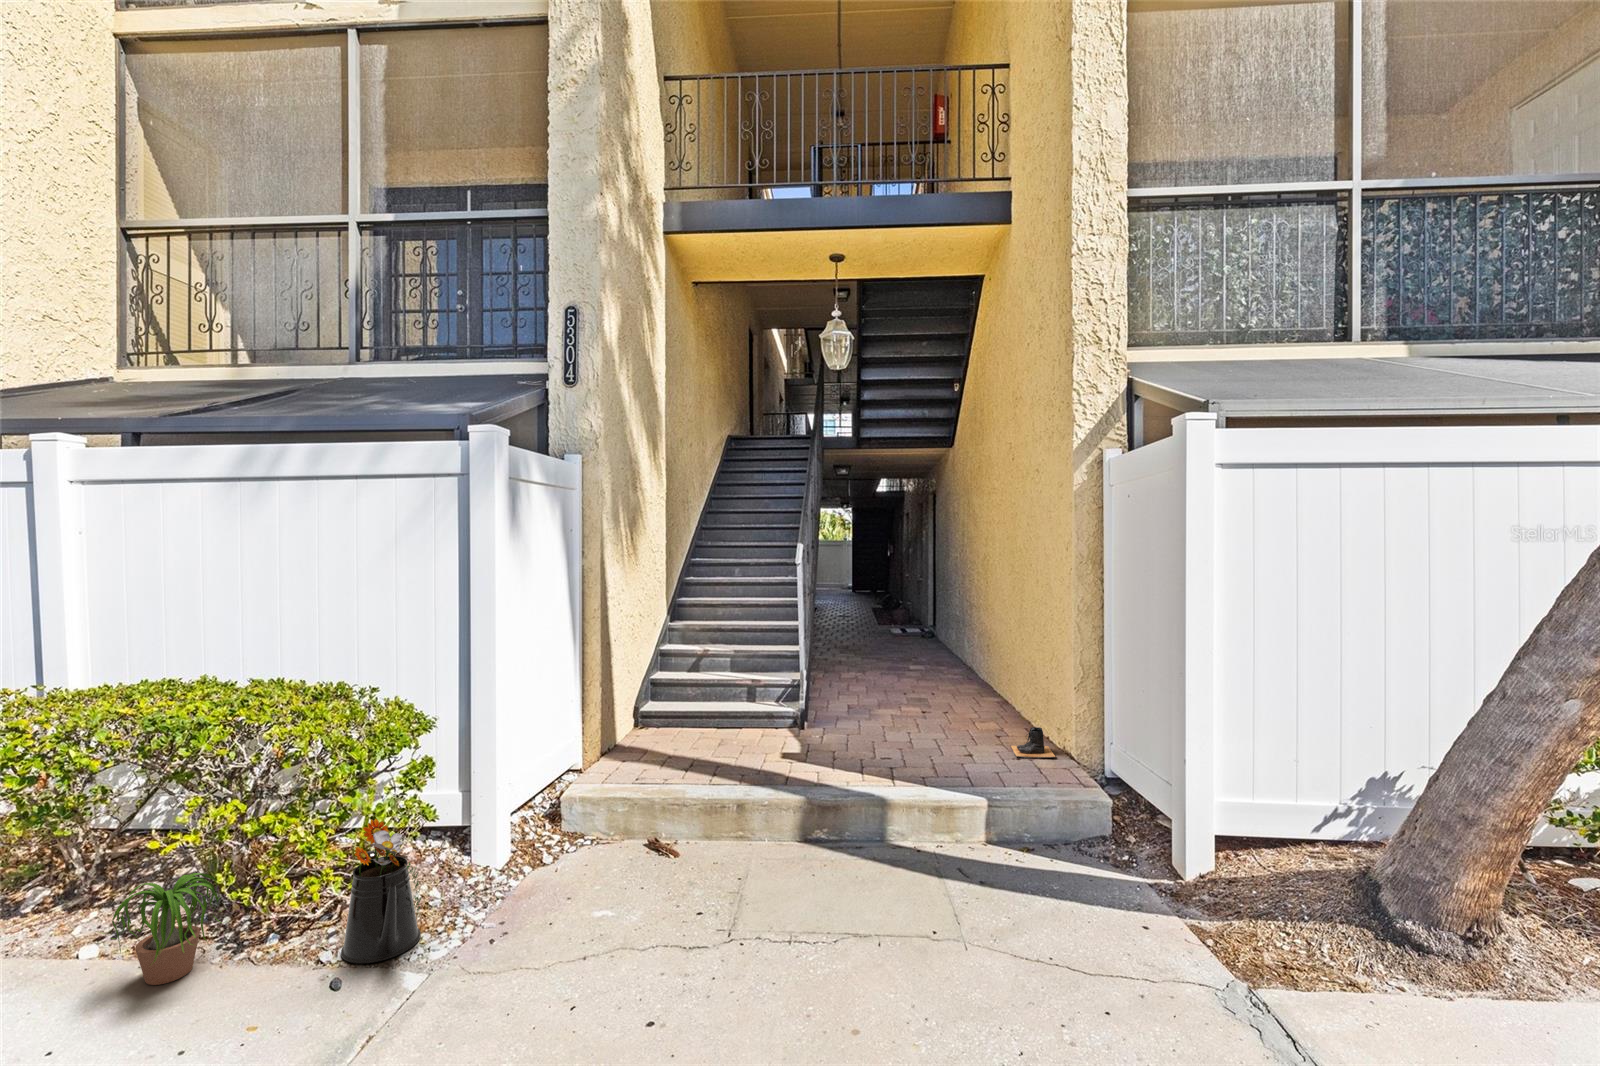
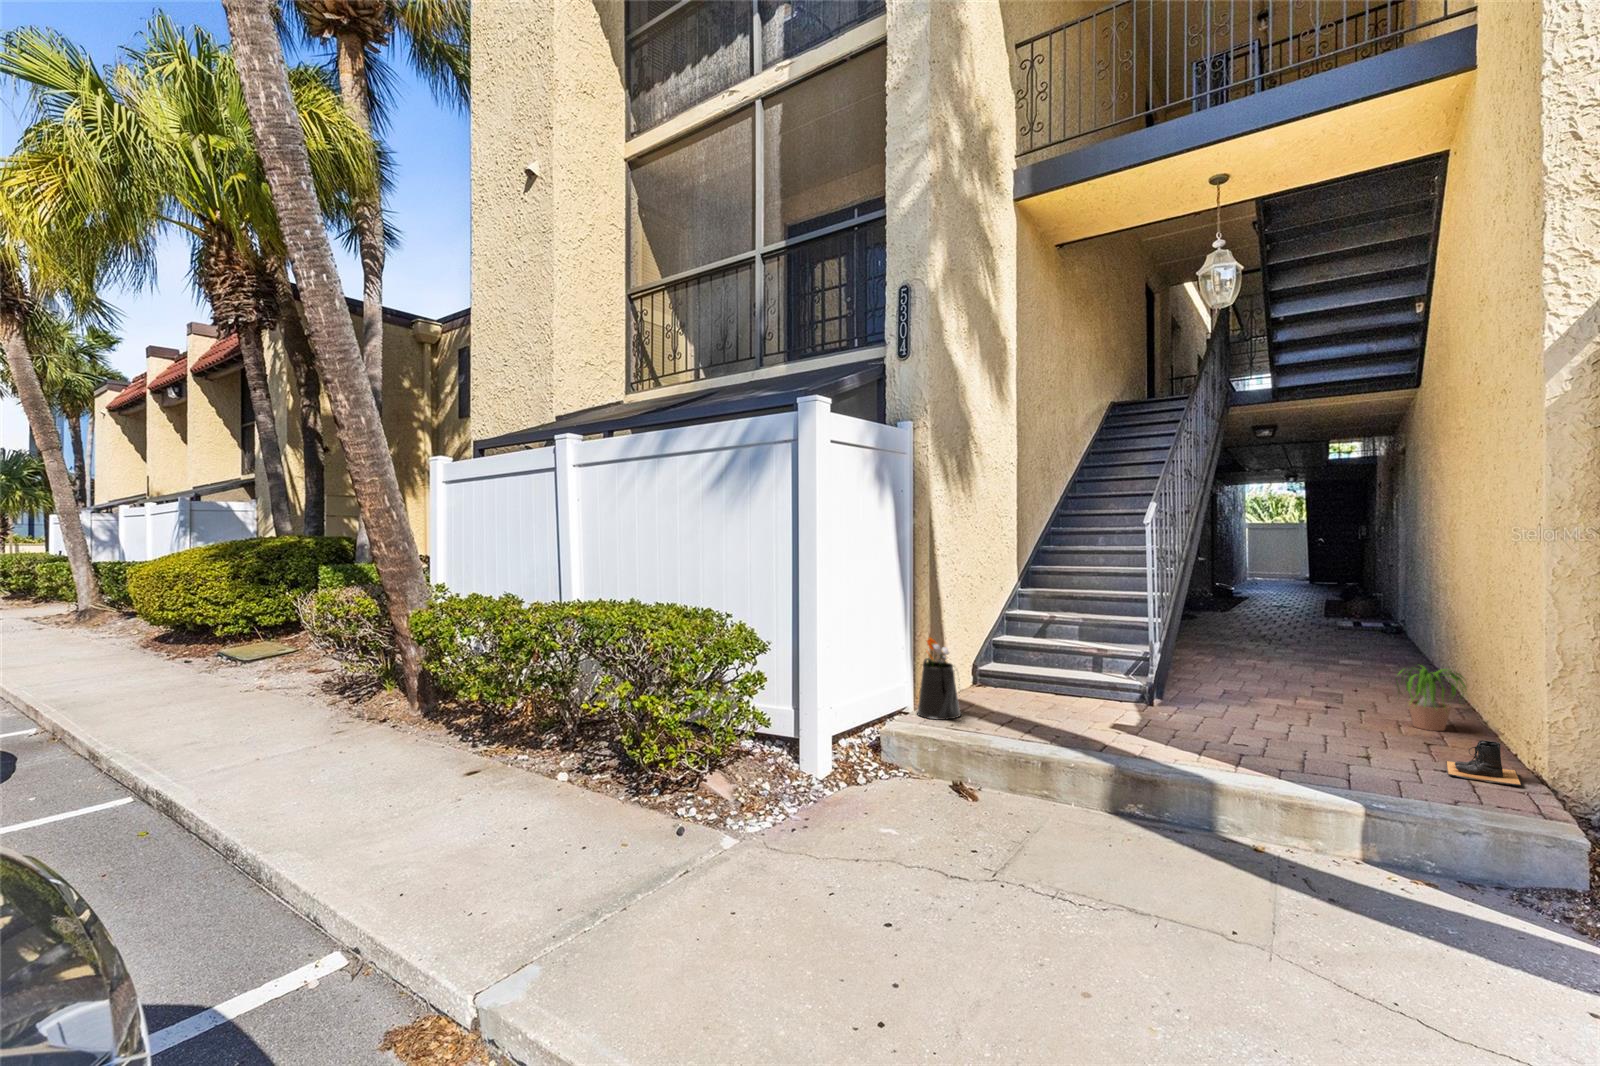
watering can: present [341,819,421,964] -> present [917,638,961,720]
potted plant: present [102,873,221,985] -> present [1397,666,1466,731]

